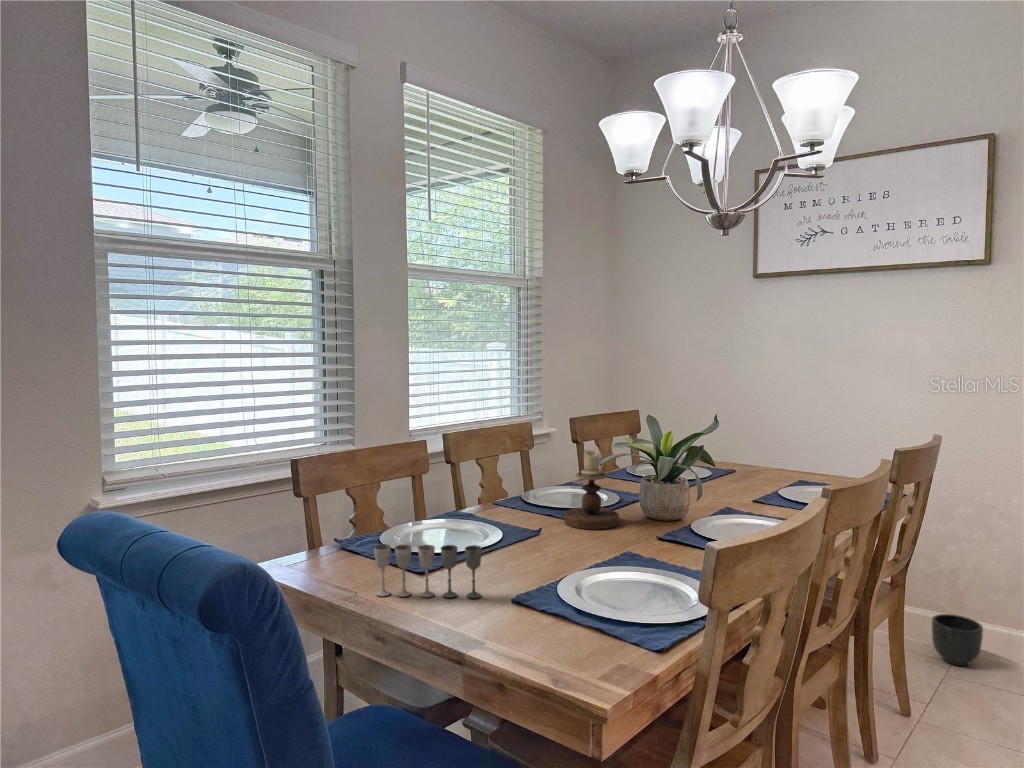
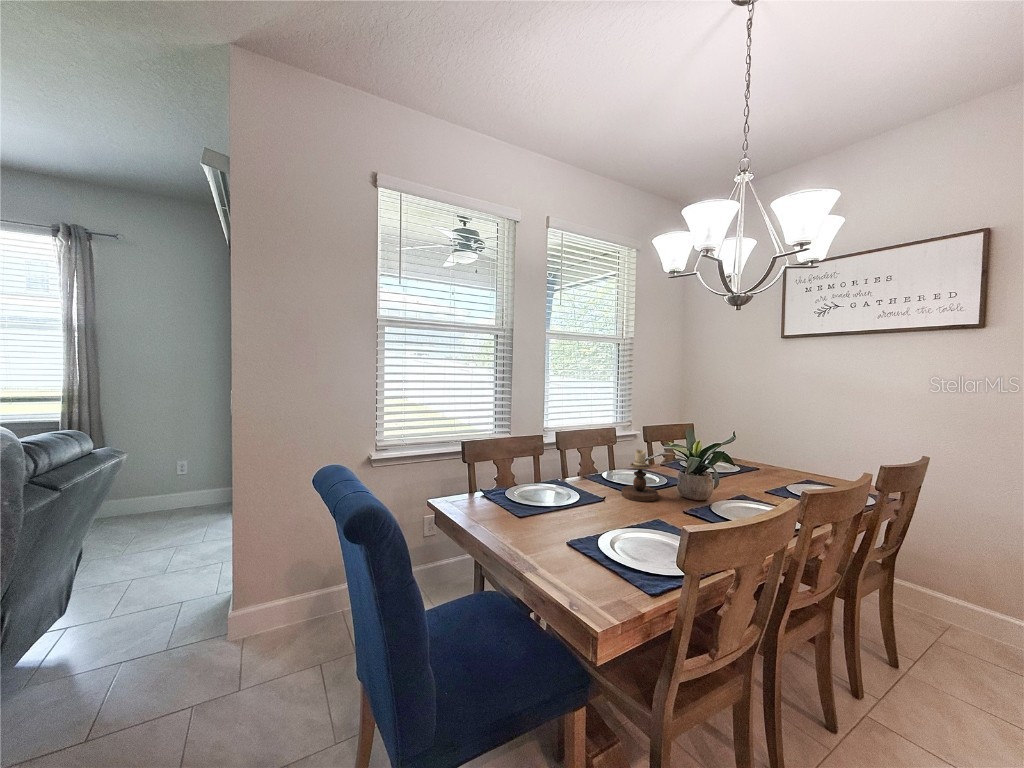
wine glass: present [374,544,482,598] -> none [488,498,550,538]
planter: present [932,614,983,666] -> none [926,593,976,638]

